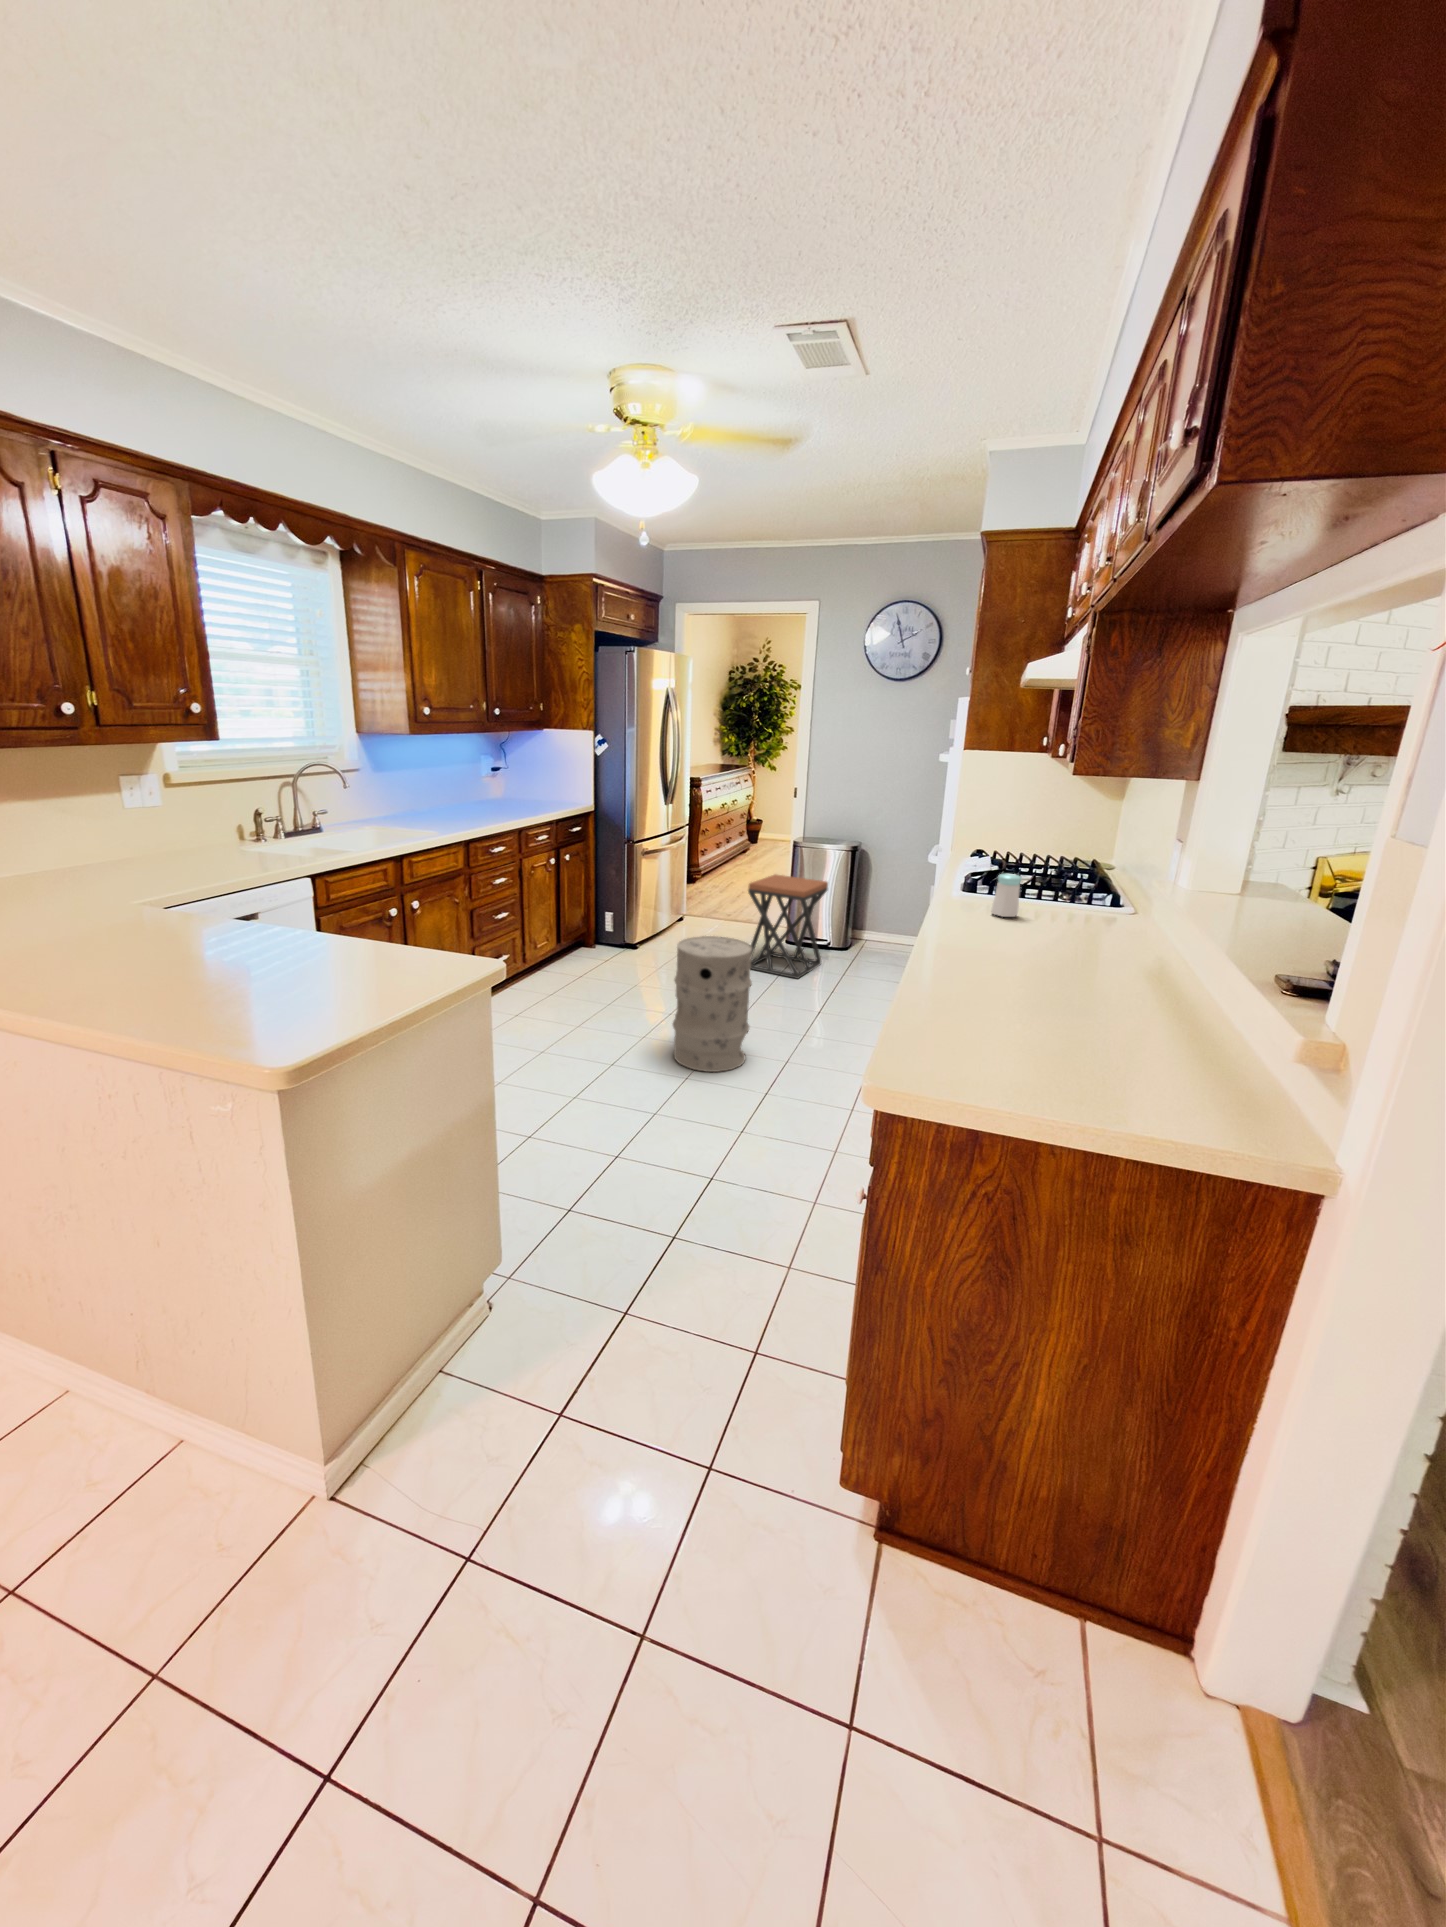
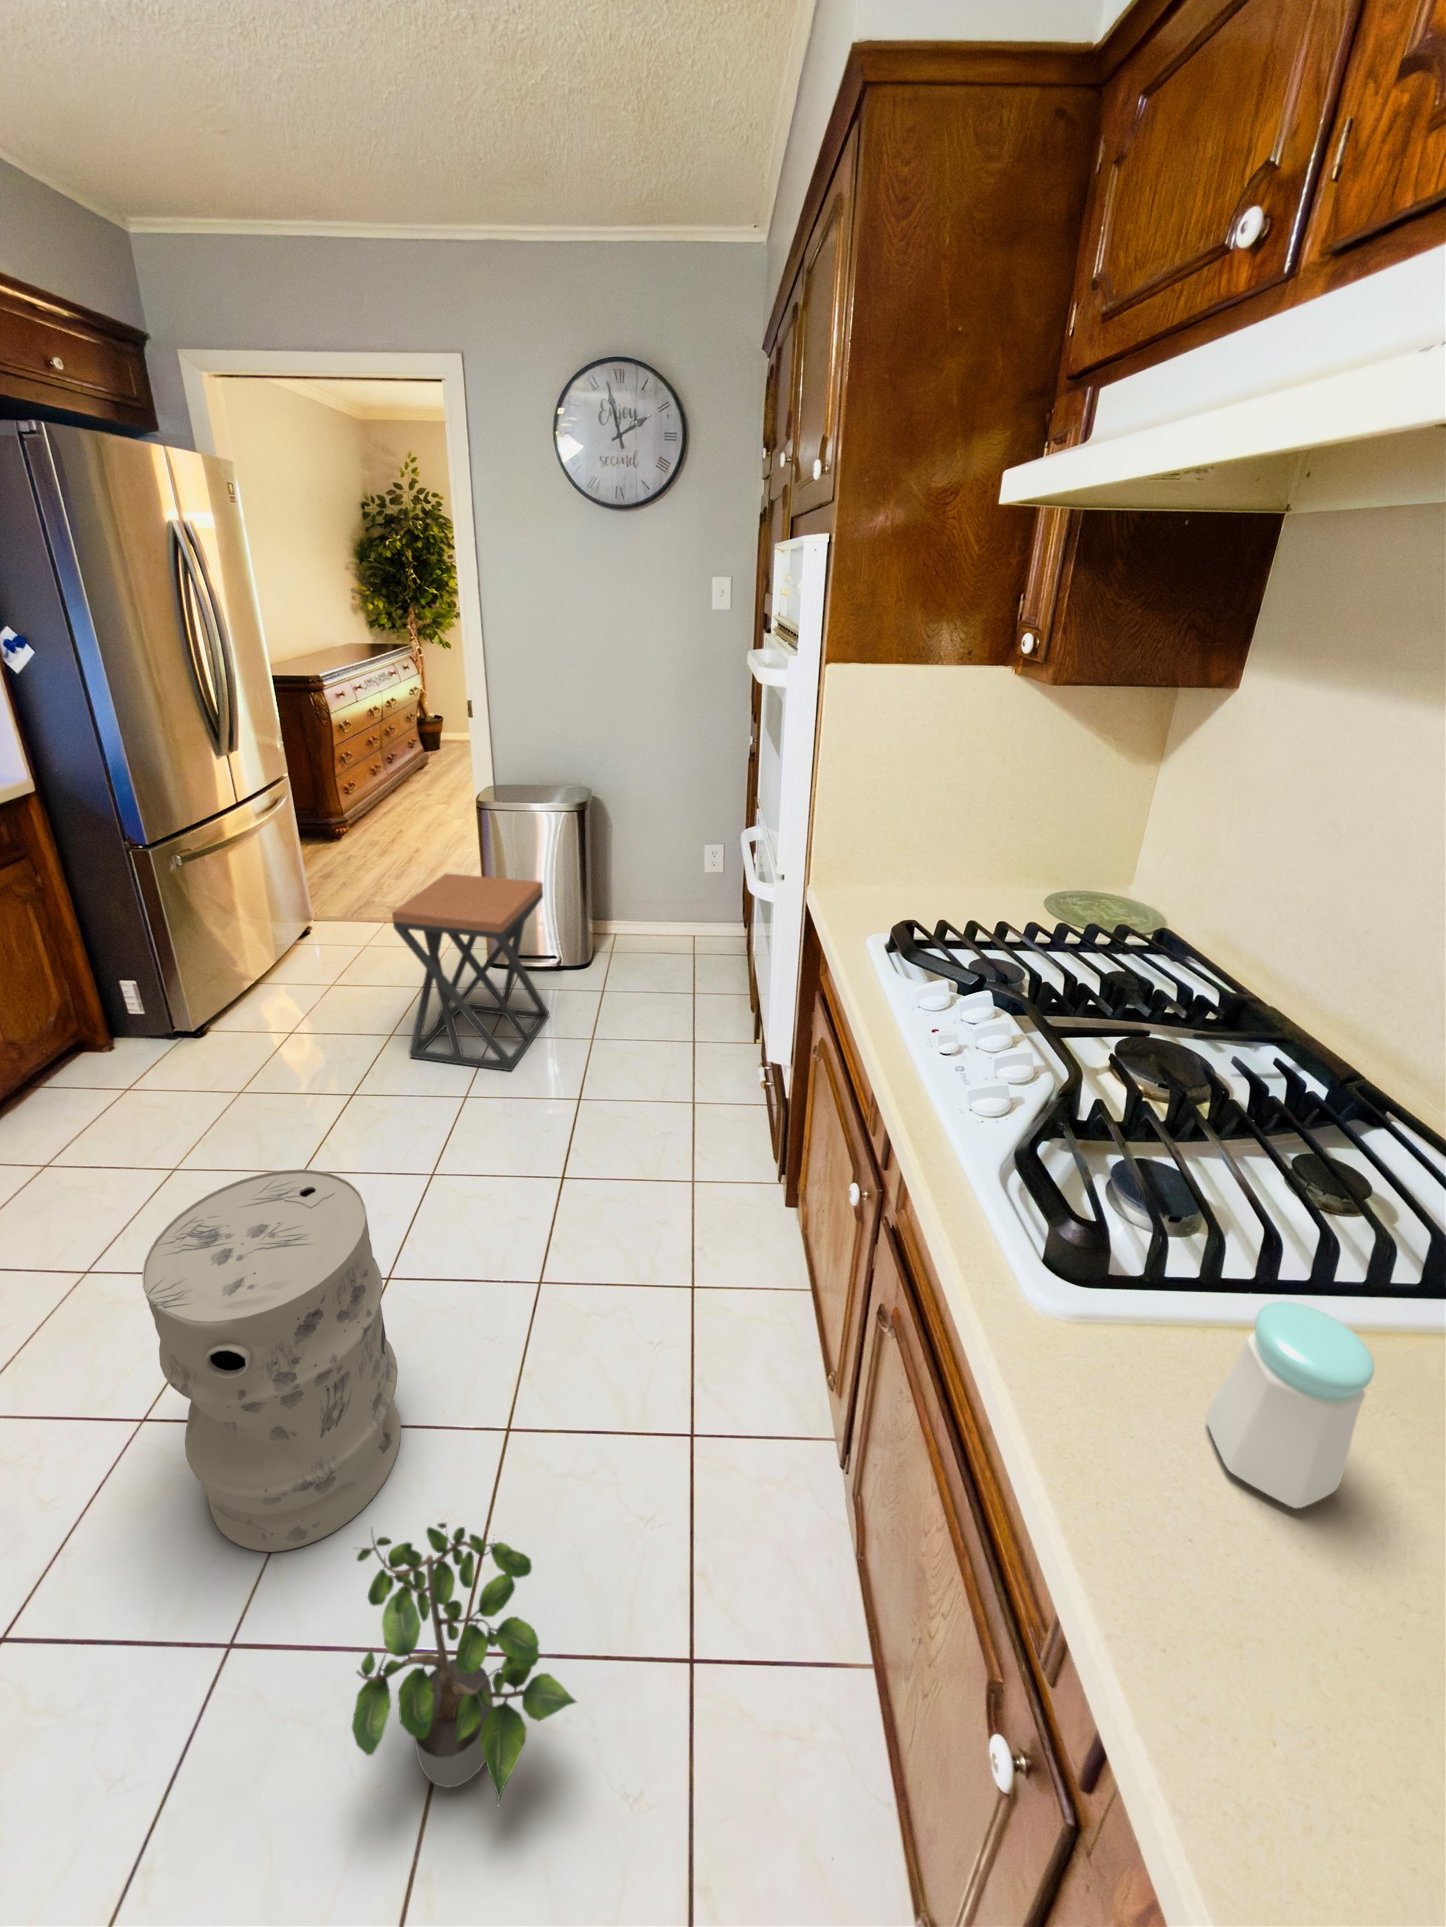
potted plant: none [742,1000,816,1115] -> present [352,1523,576,1799]

